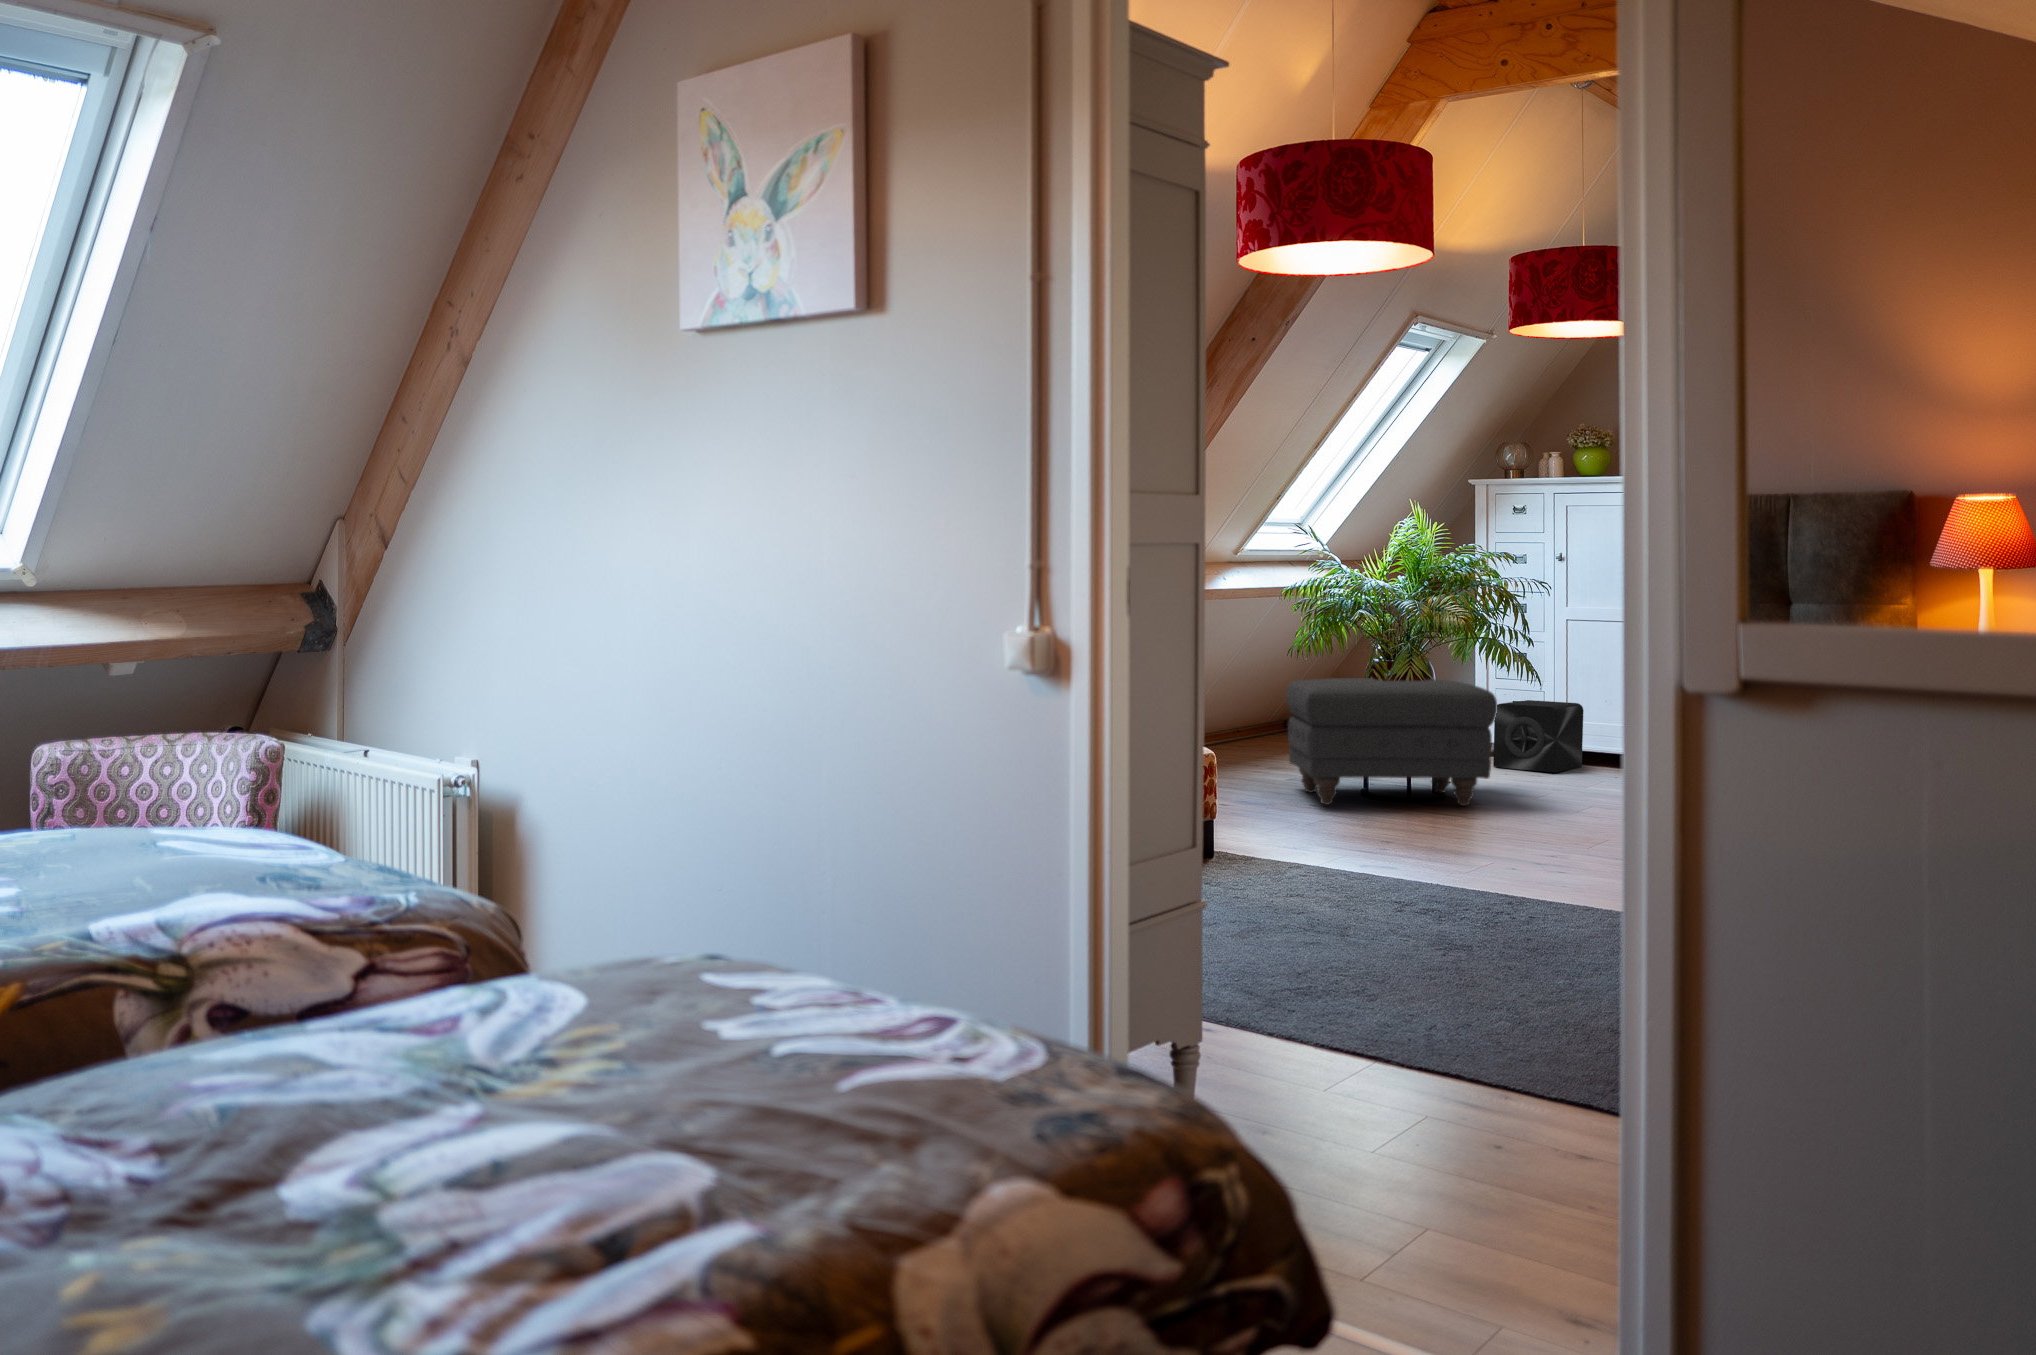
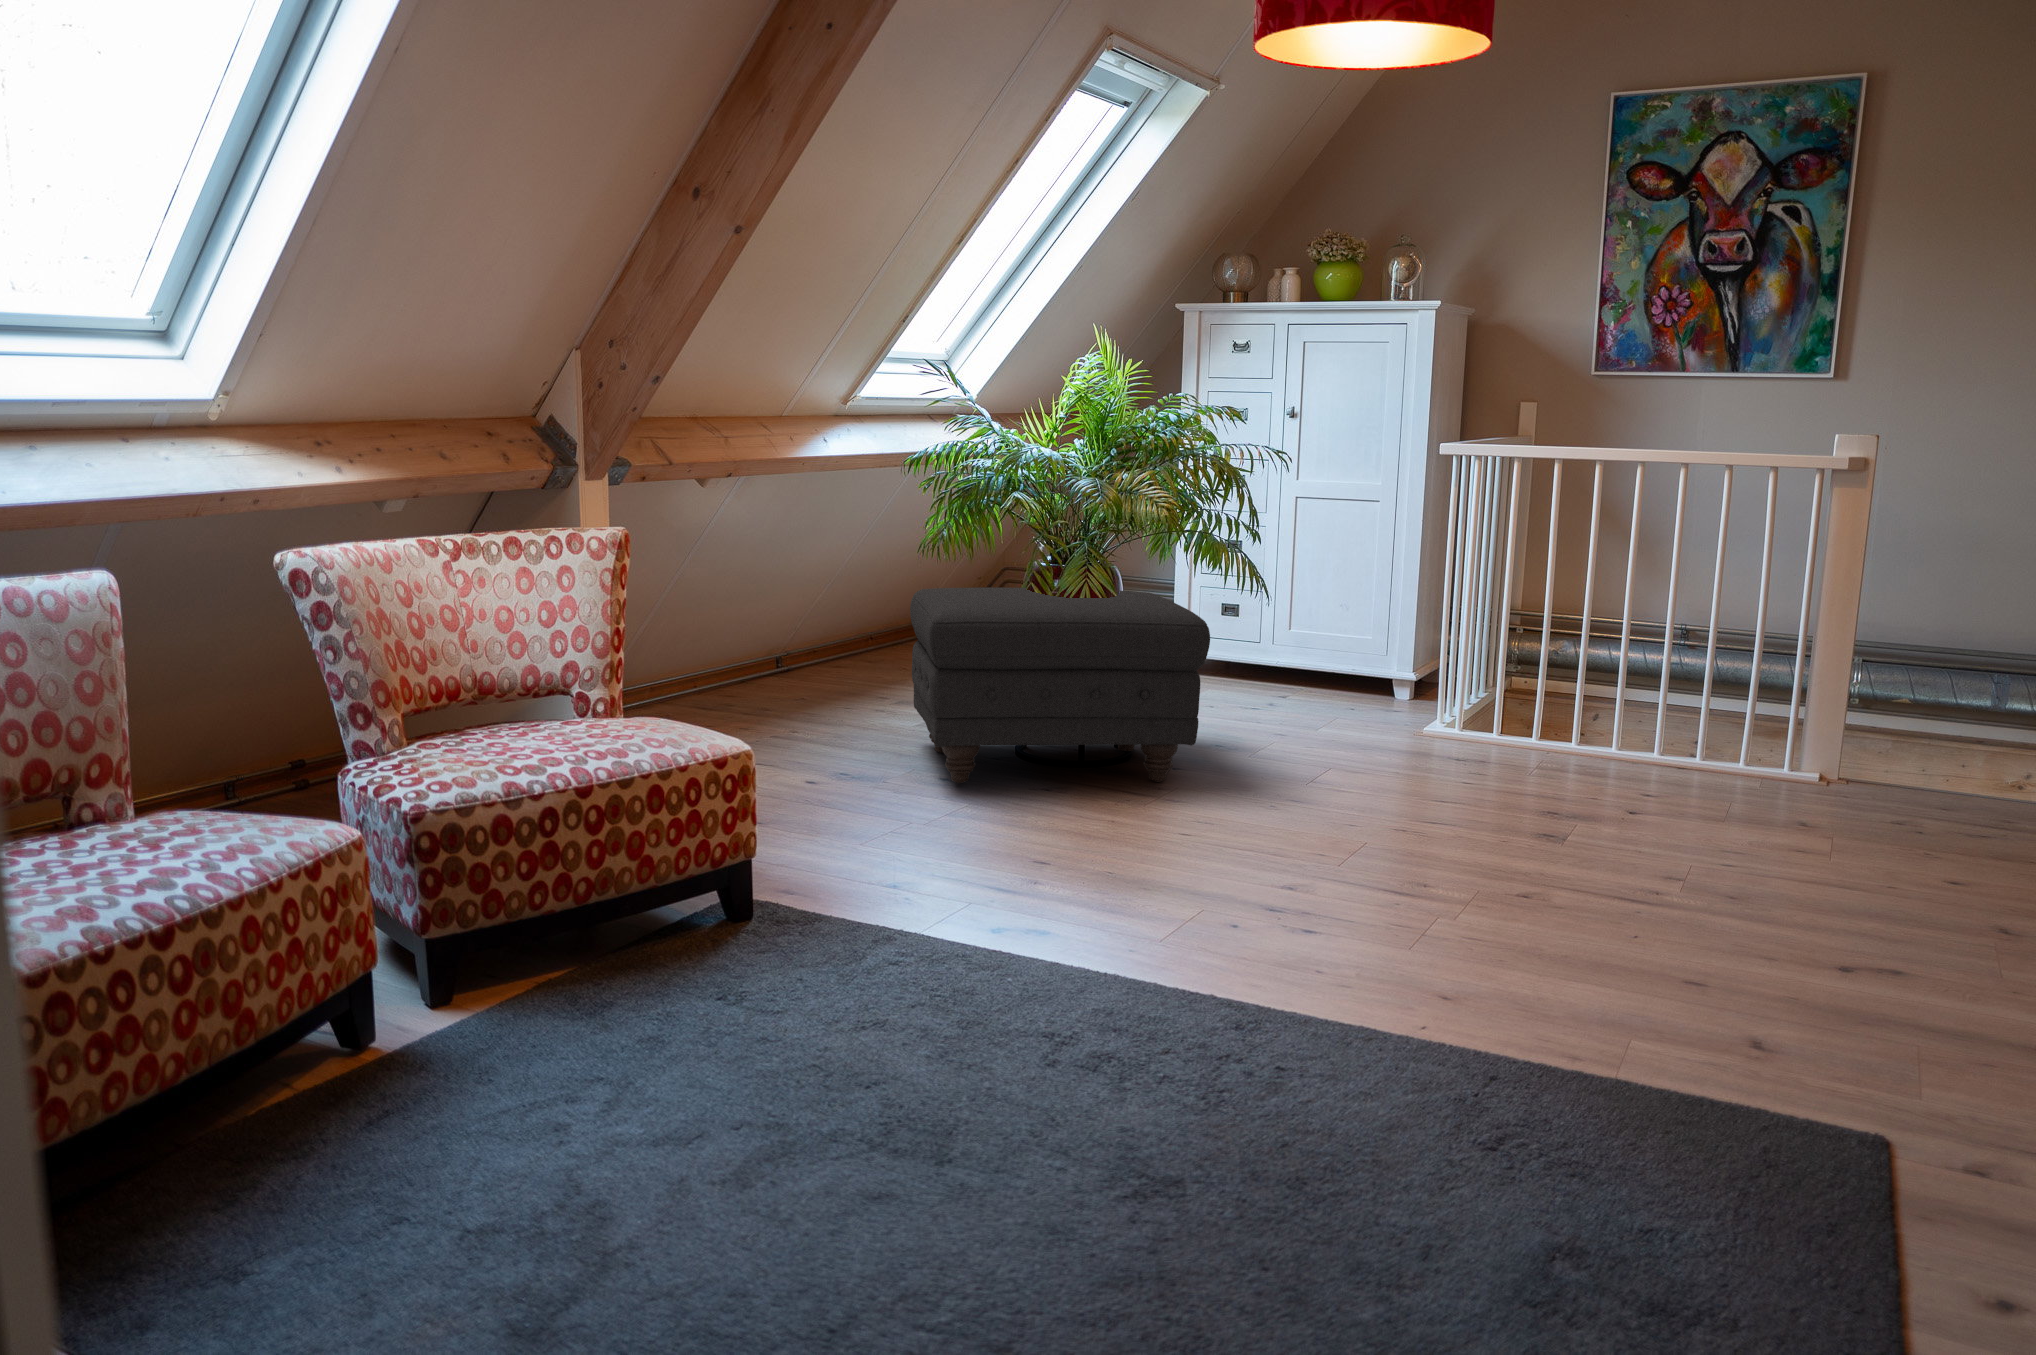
speaker: present [1493,700,1583,772] -> none [1197,605,1316,709]

